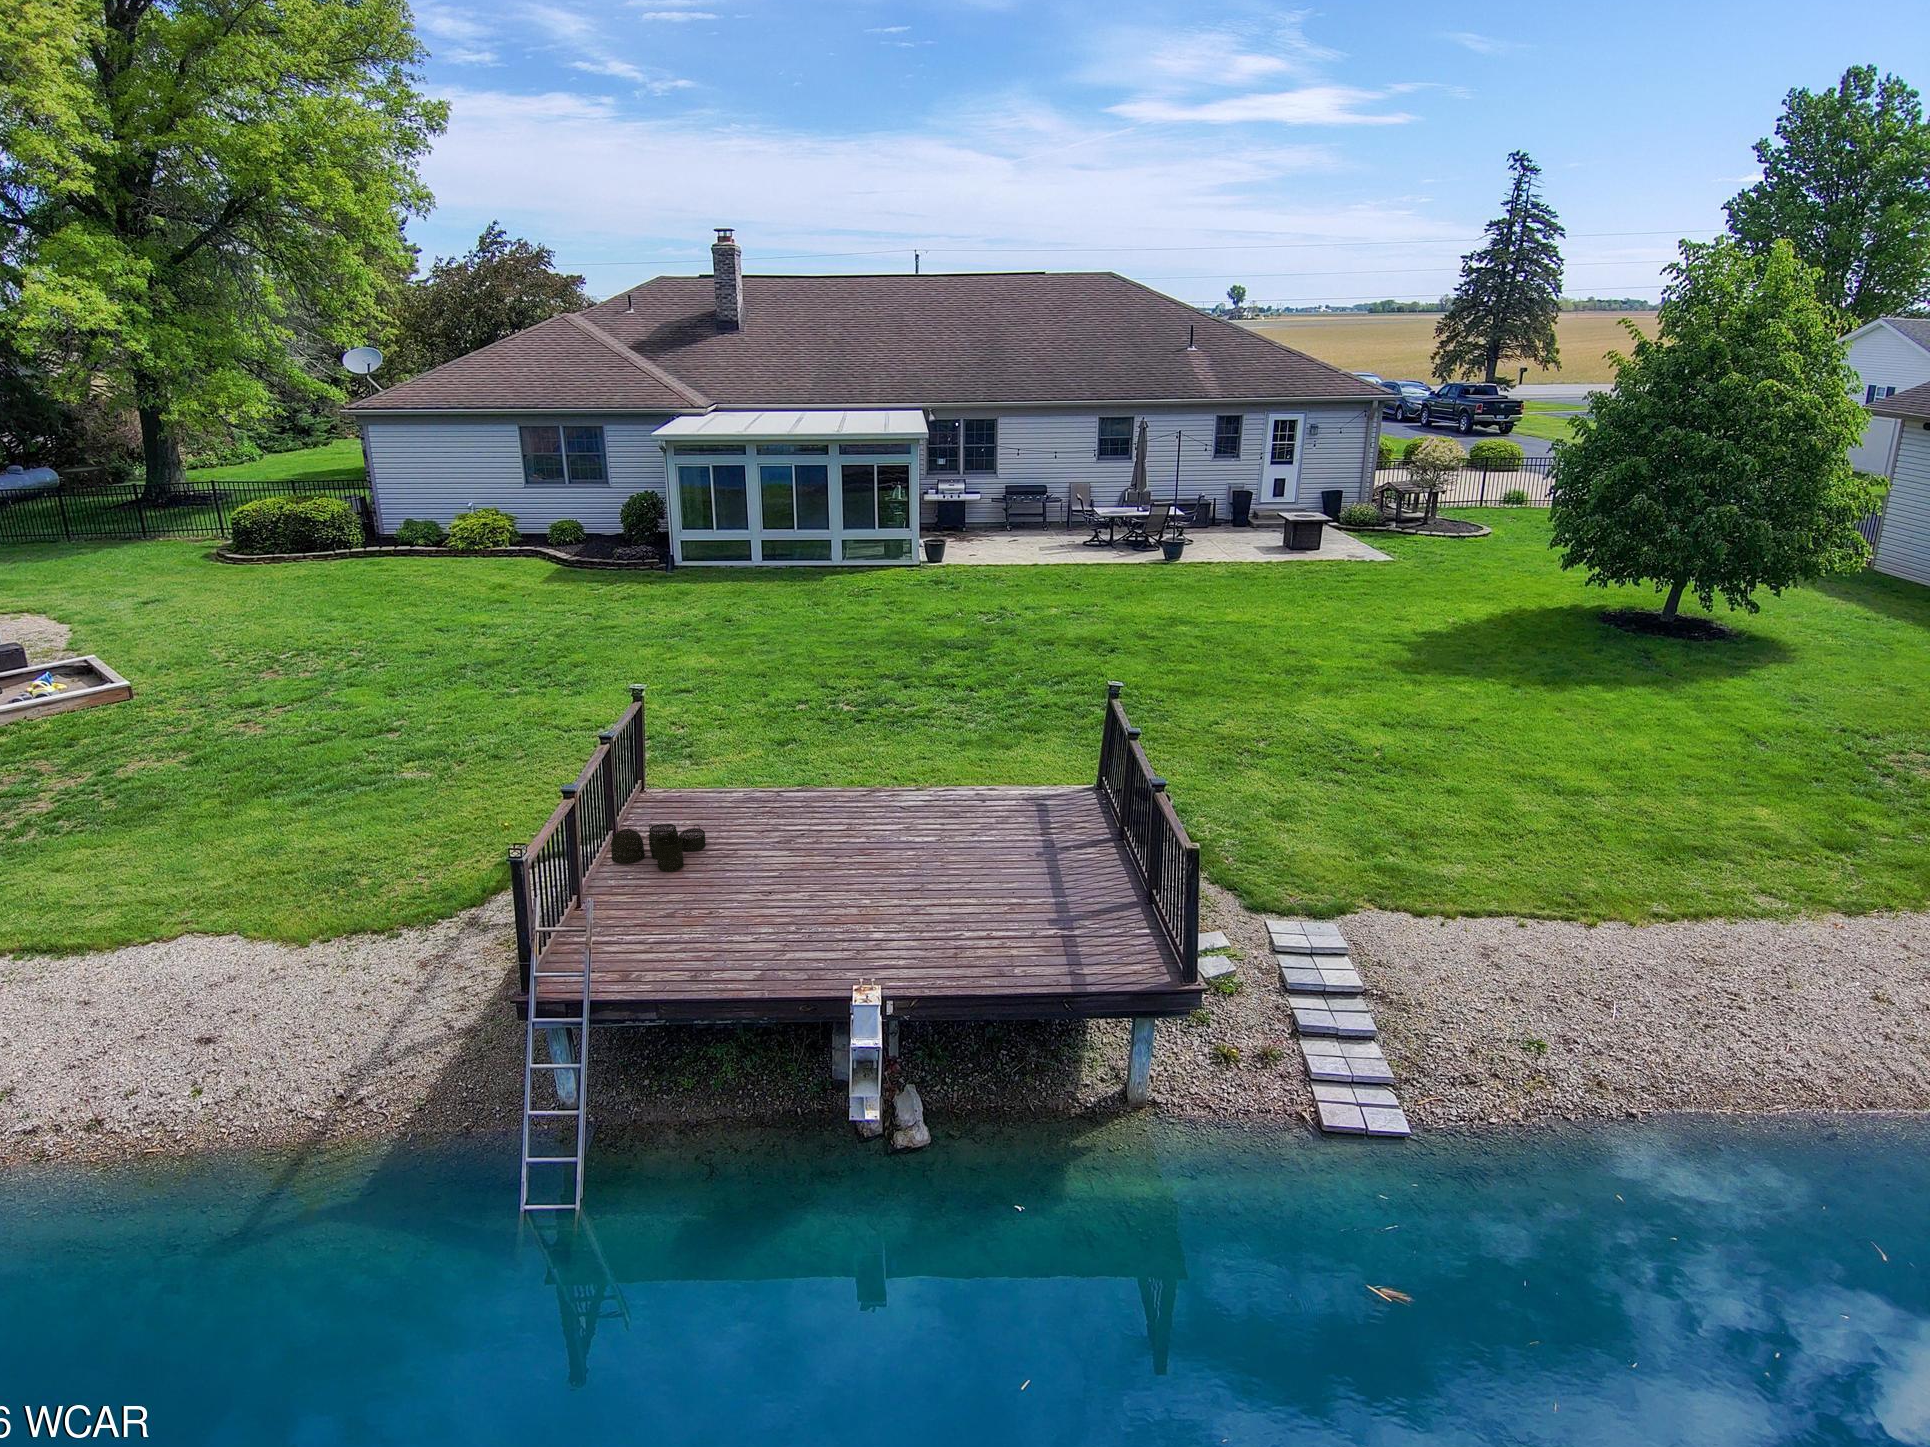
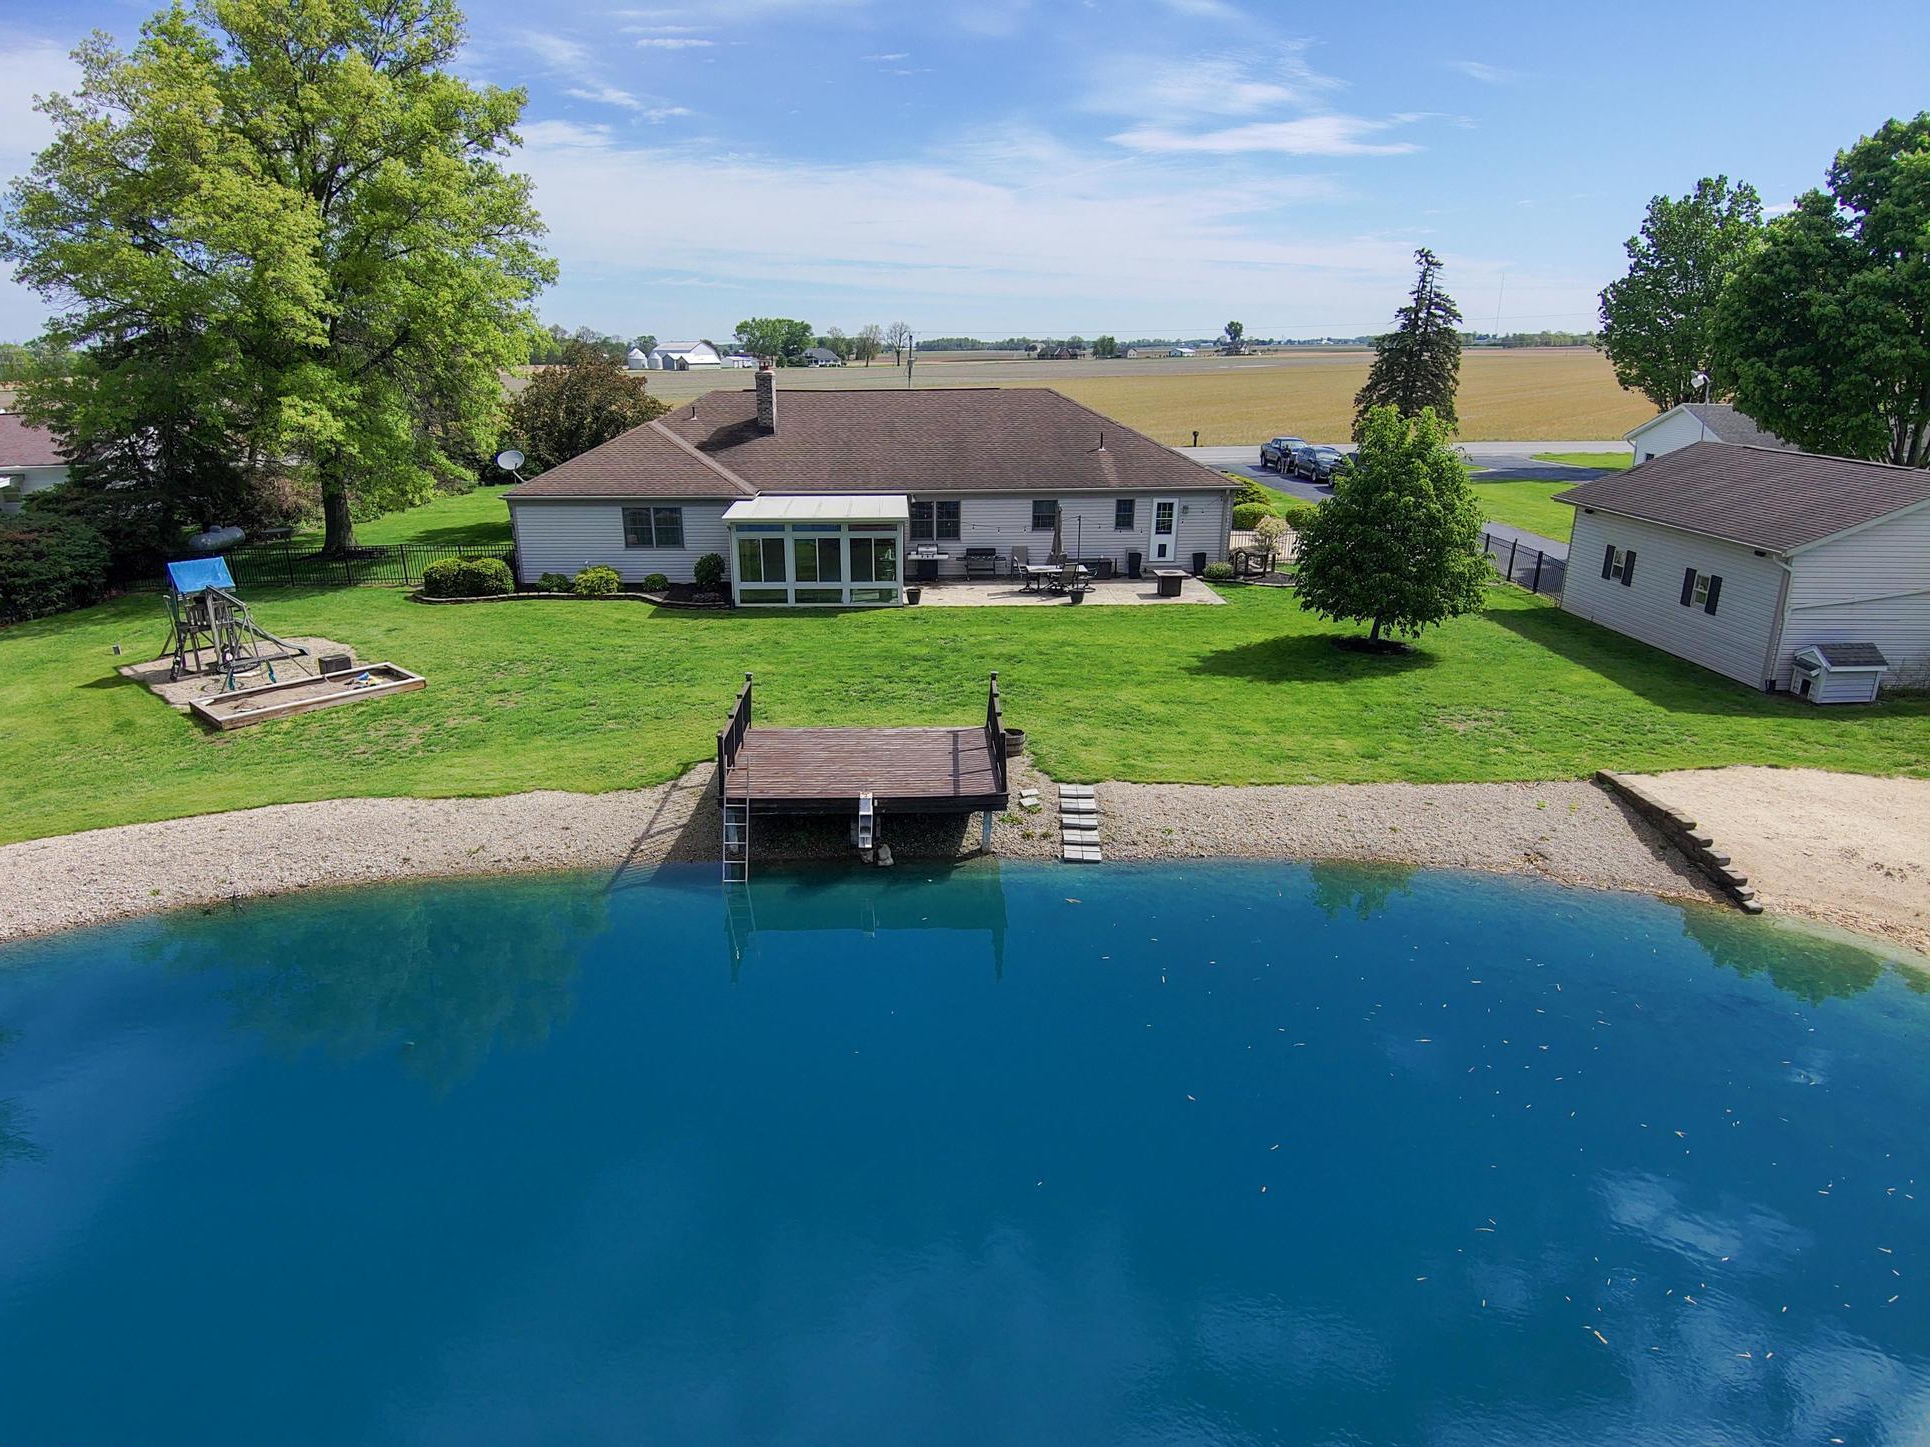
woven basket: present [611,824,706,872] -> none [746,734,790,756]

